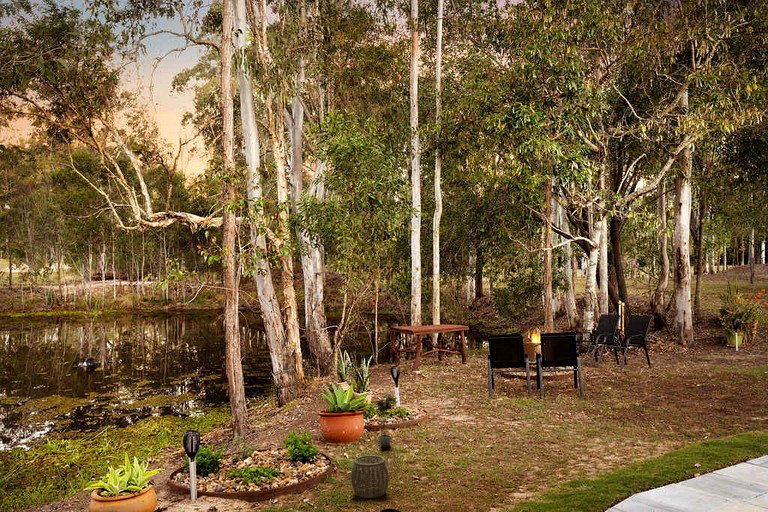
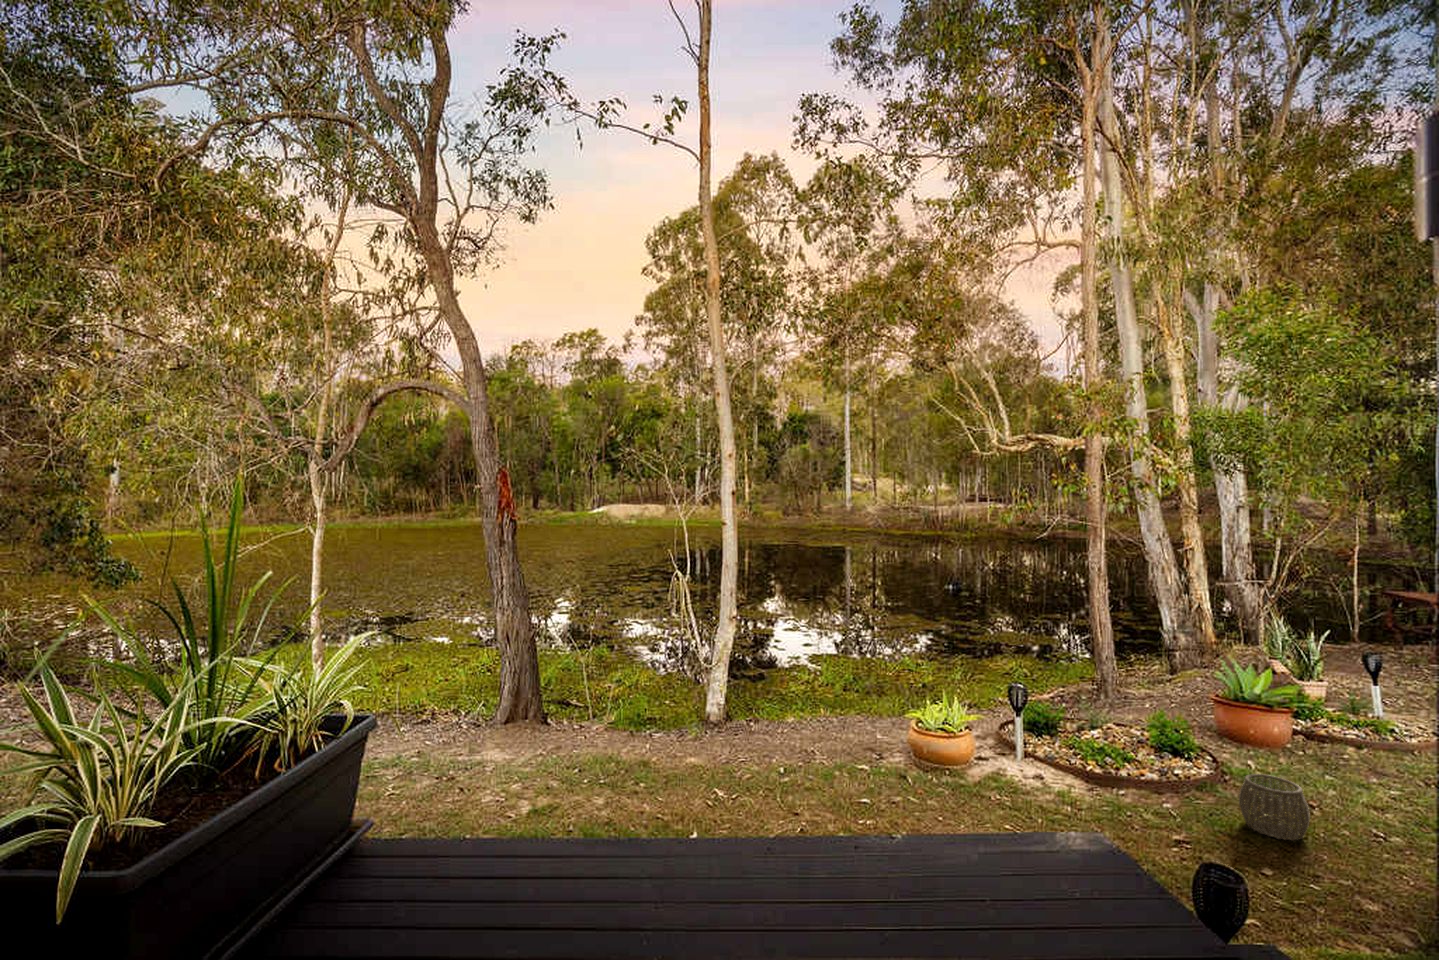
potted plant: present [374,394,395,447] -> none [1303,696,1348,774]

